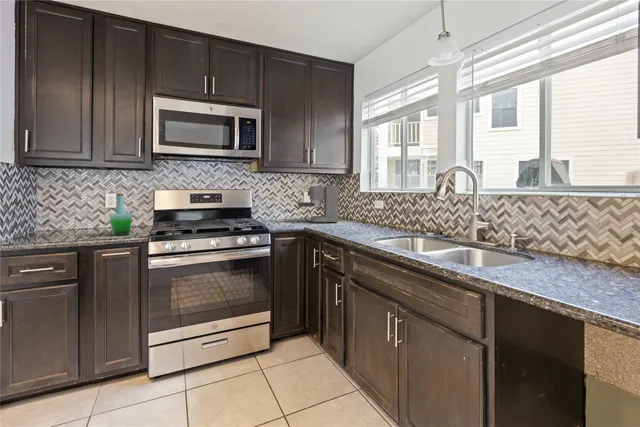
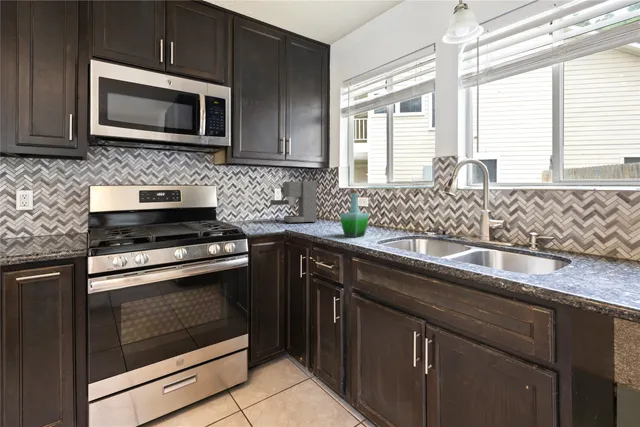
bottle: present [109,194,132,236] -> present [340,190,369,237]

